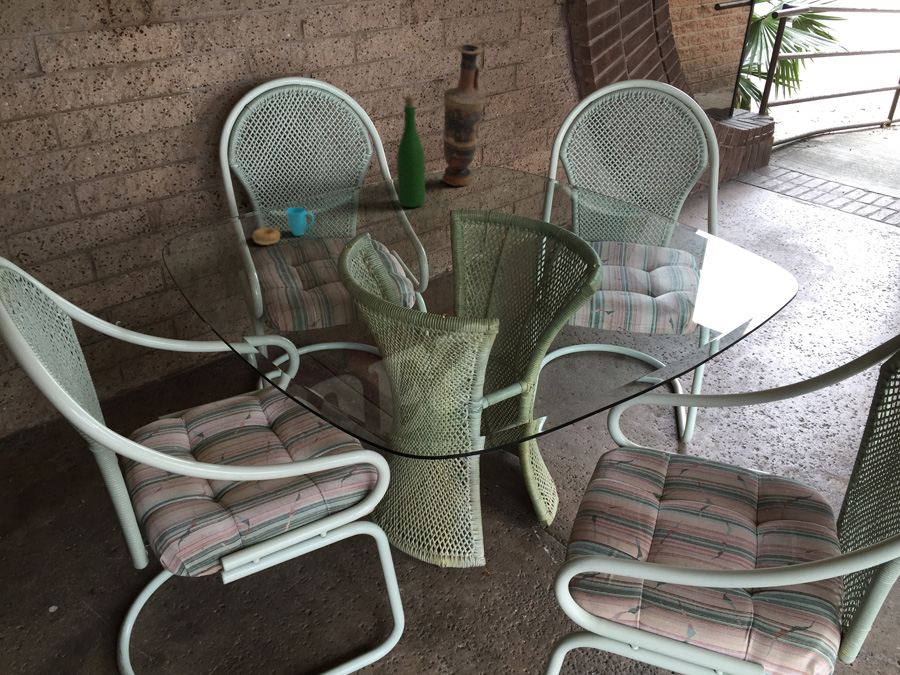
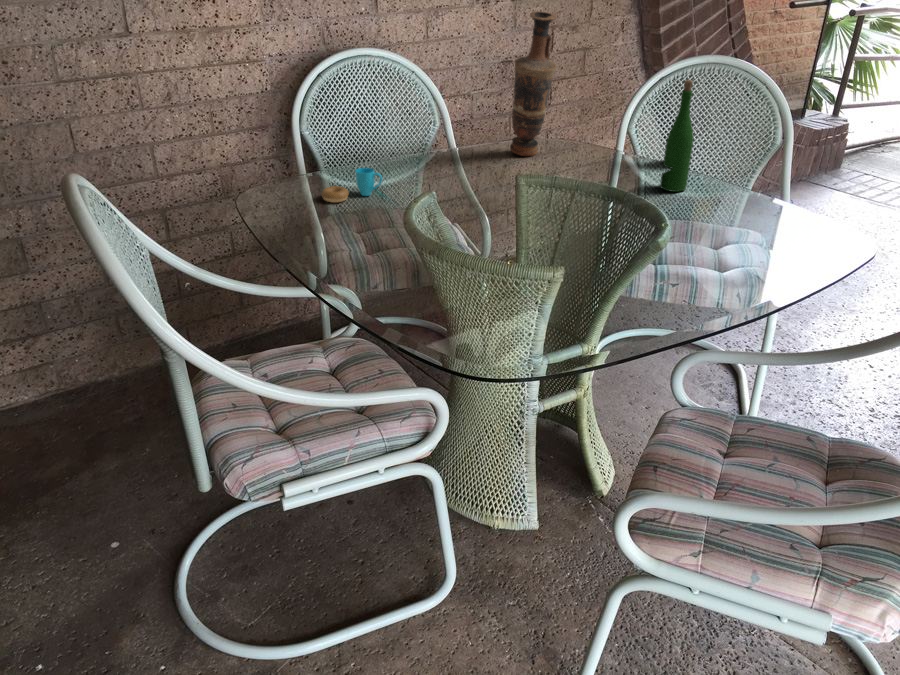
wine bottle: present [397,96,425,207] -> present [660,80,694,192]

